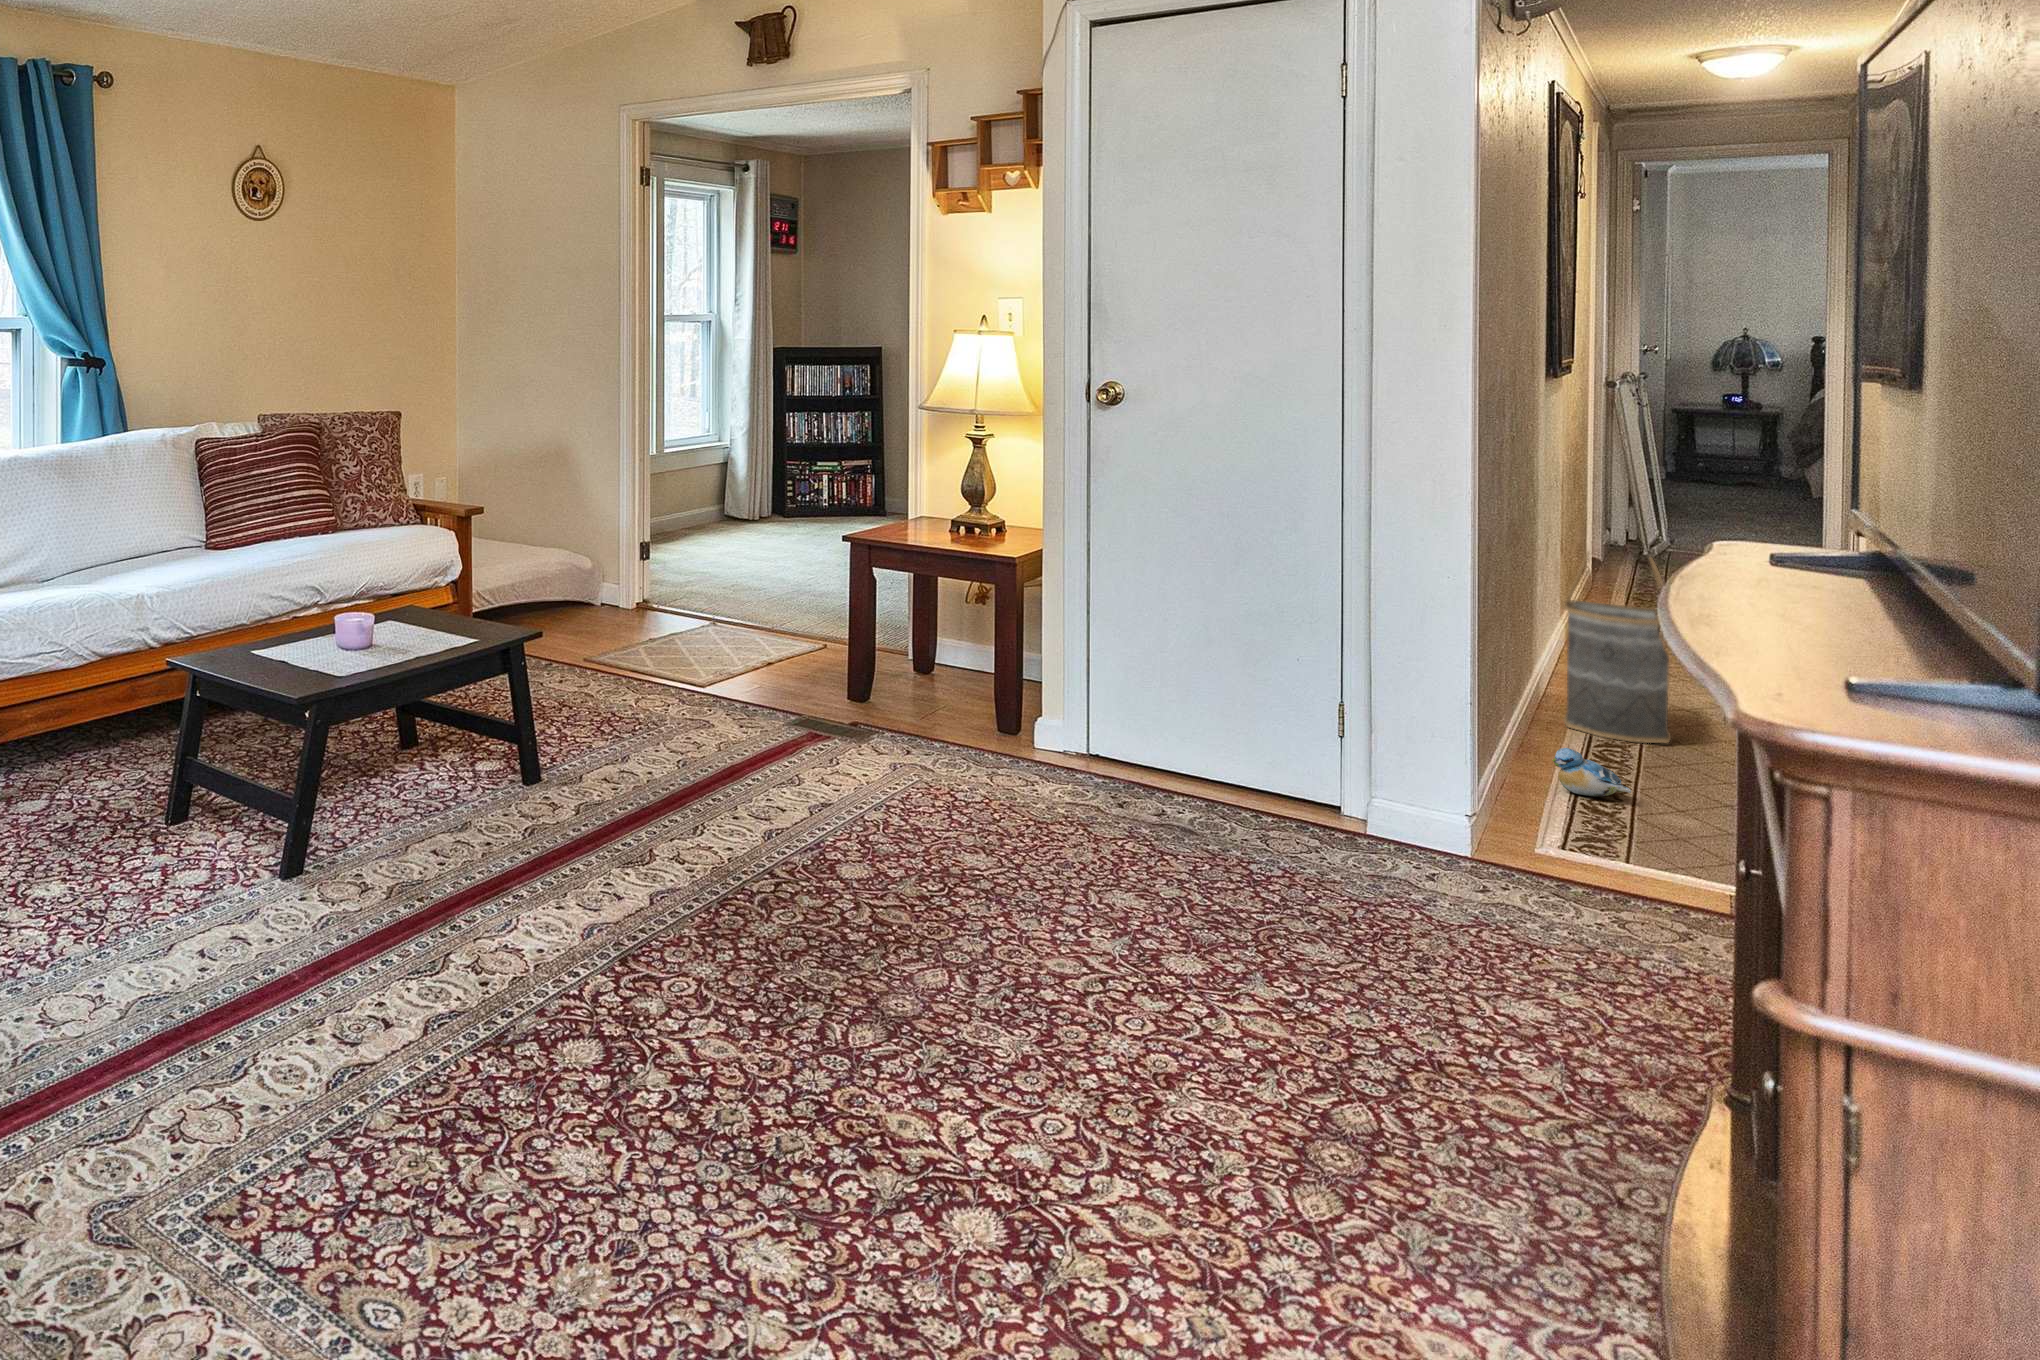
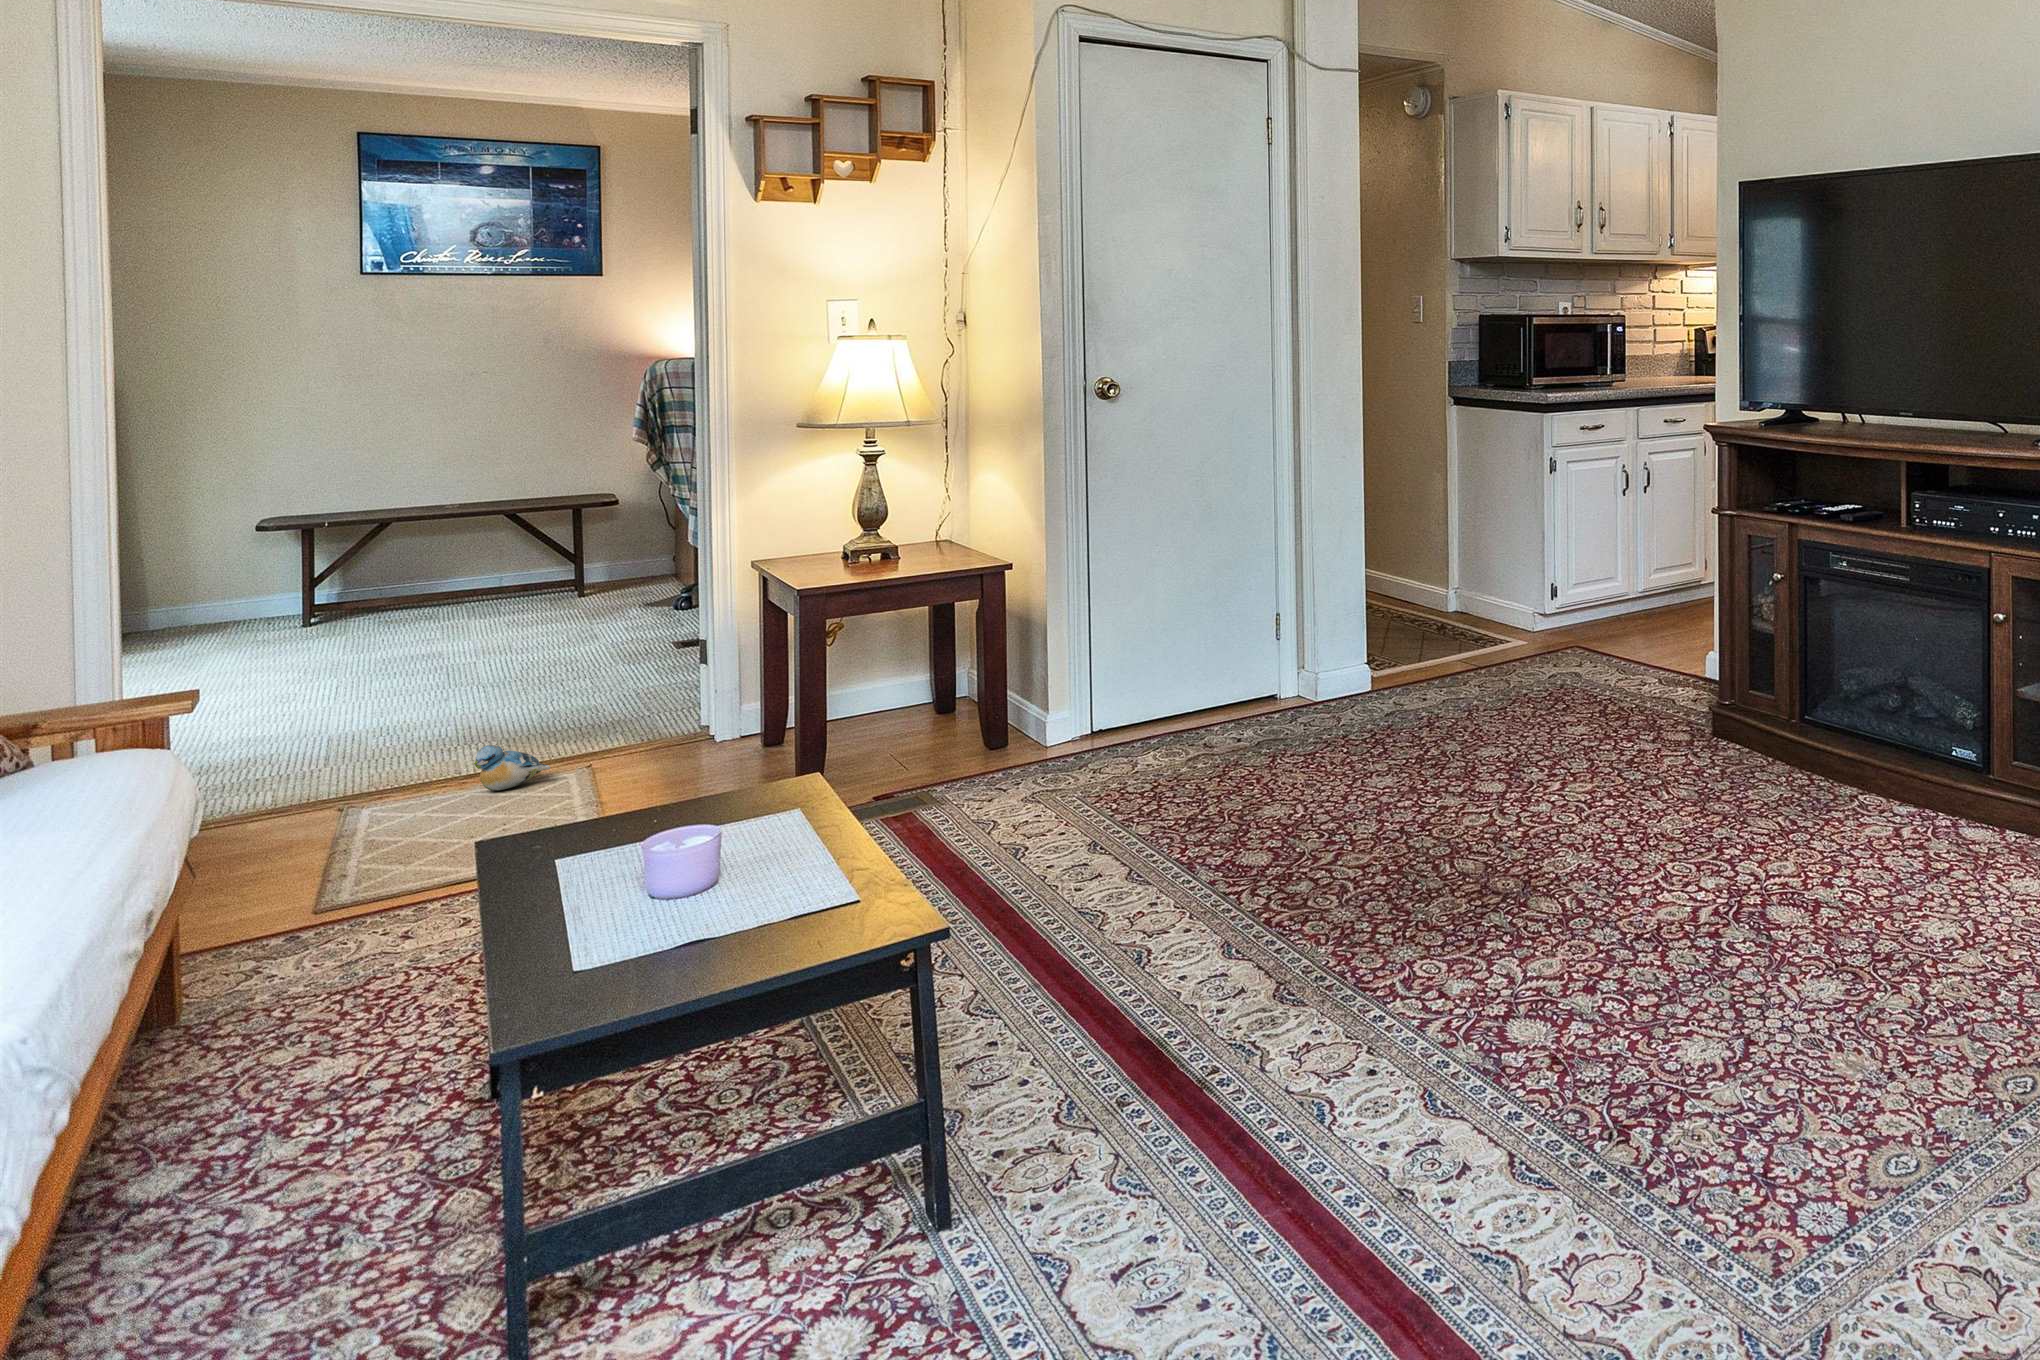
basket: present [1563,552,1671,743] -> none [439,531,553,731]

